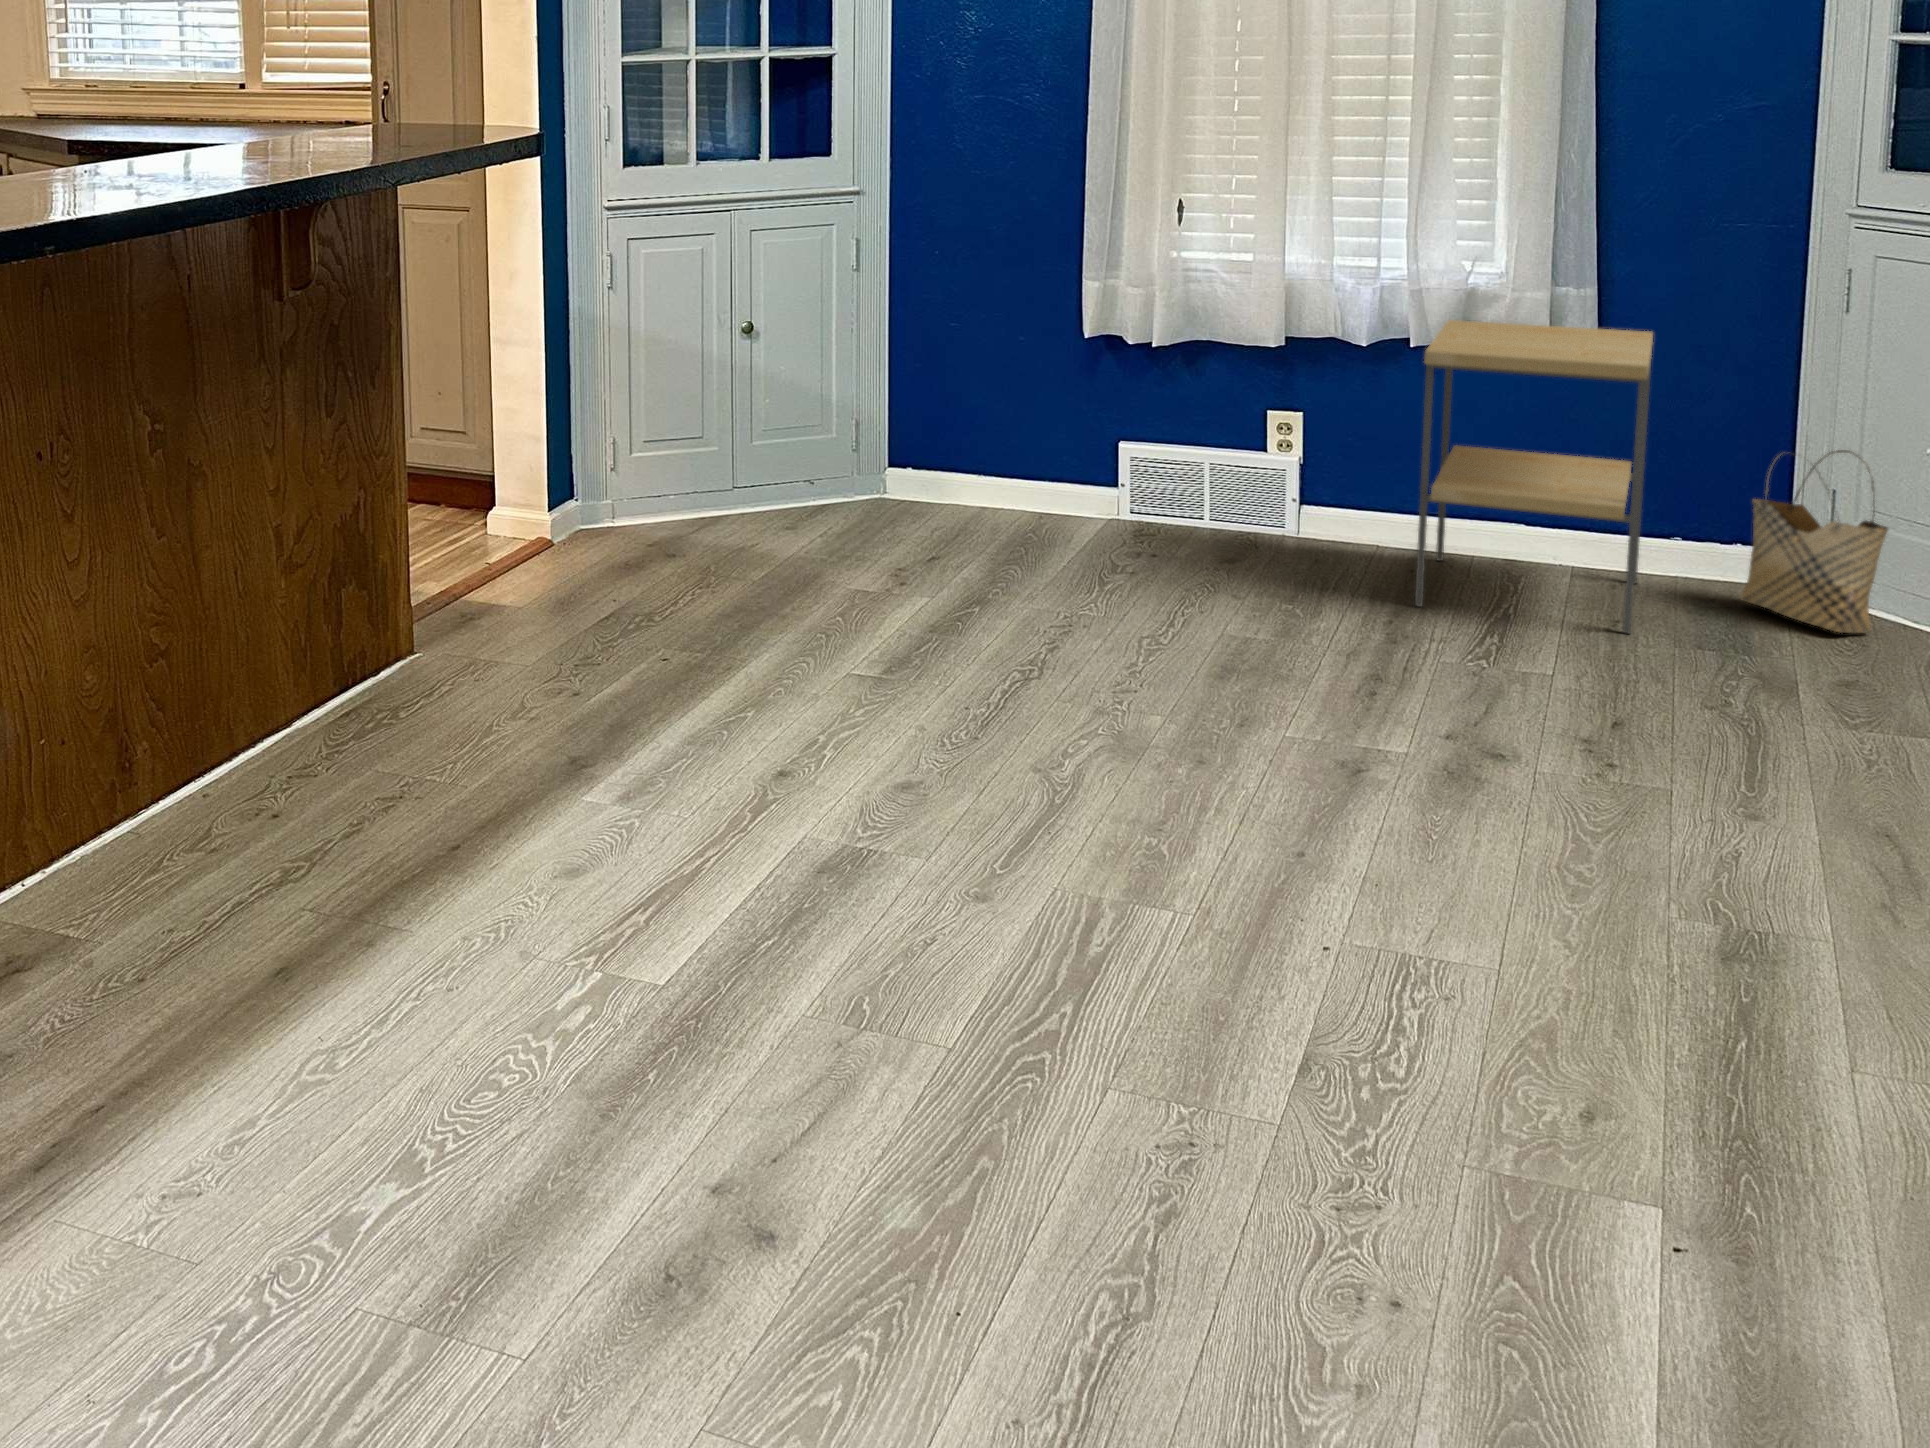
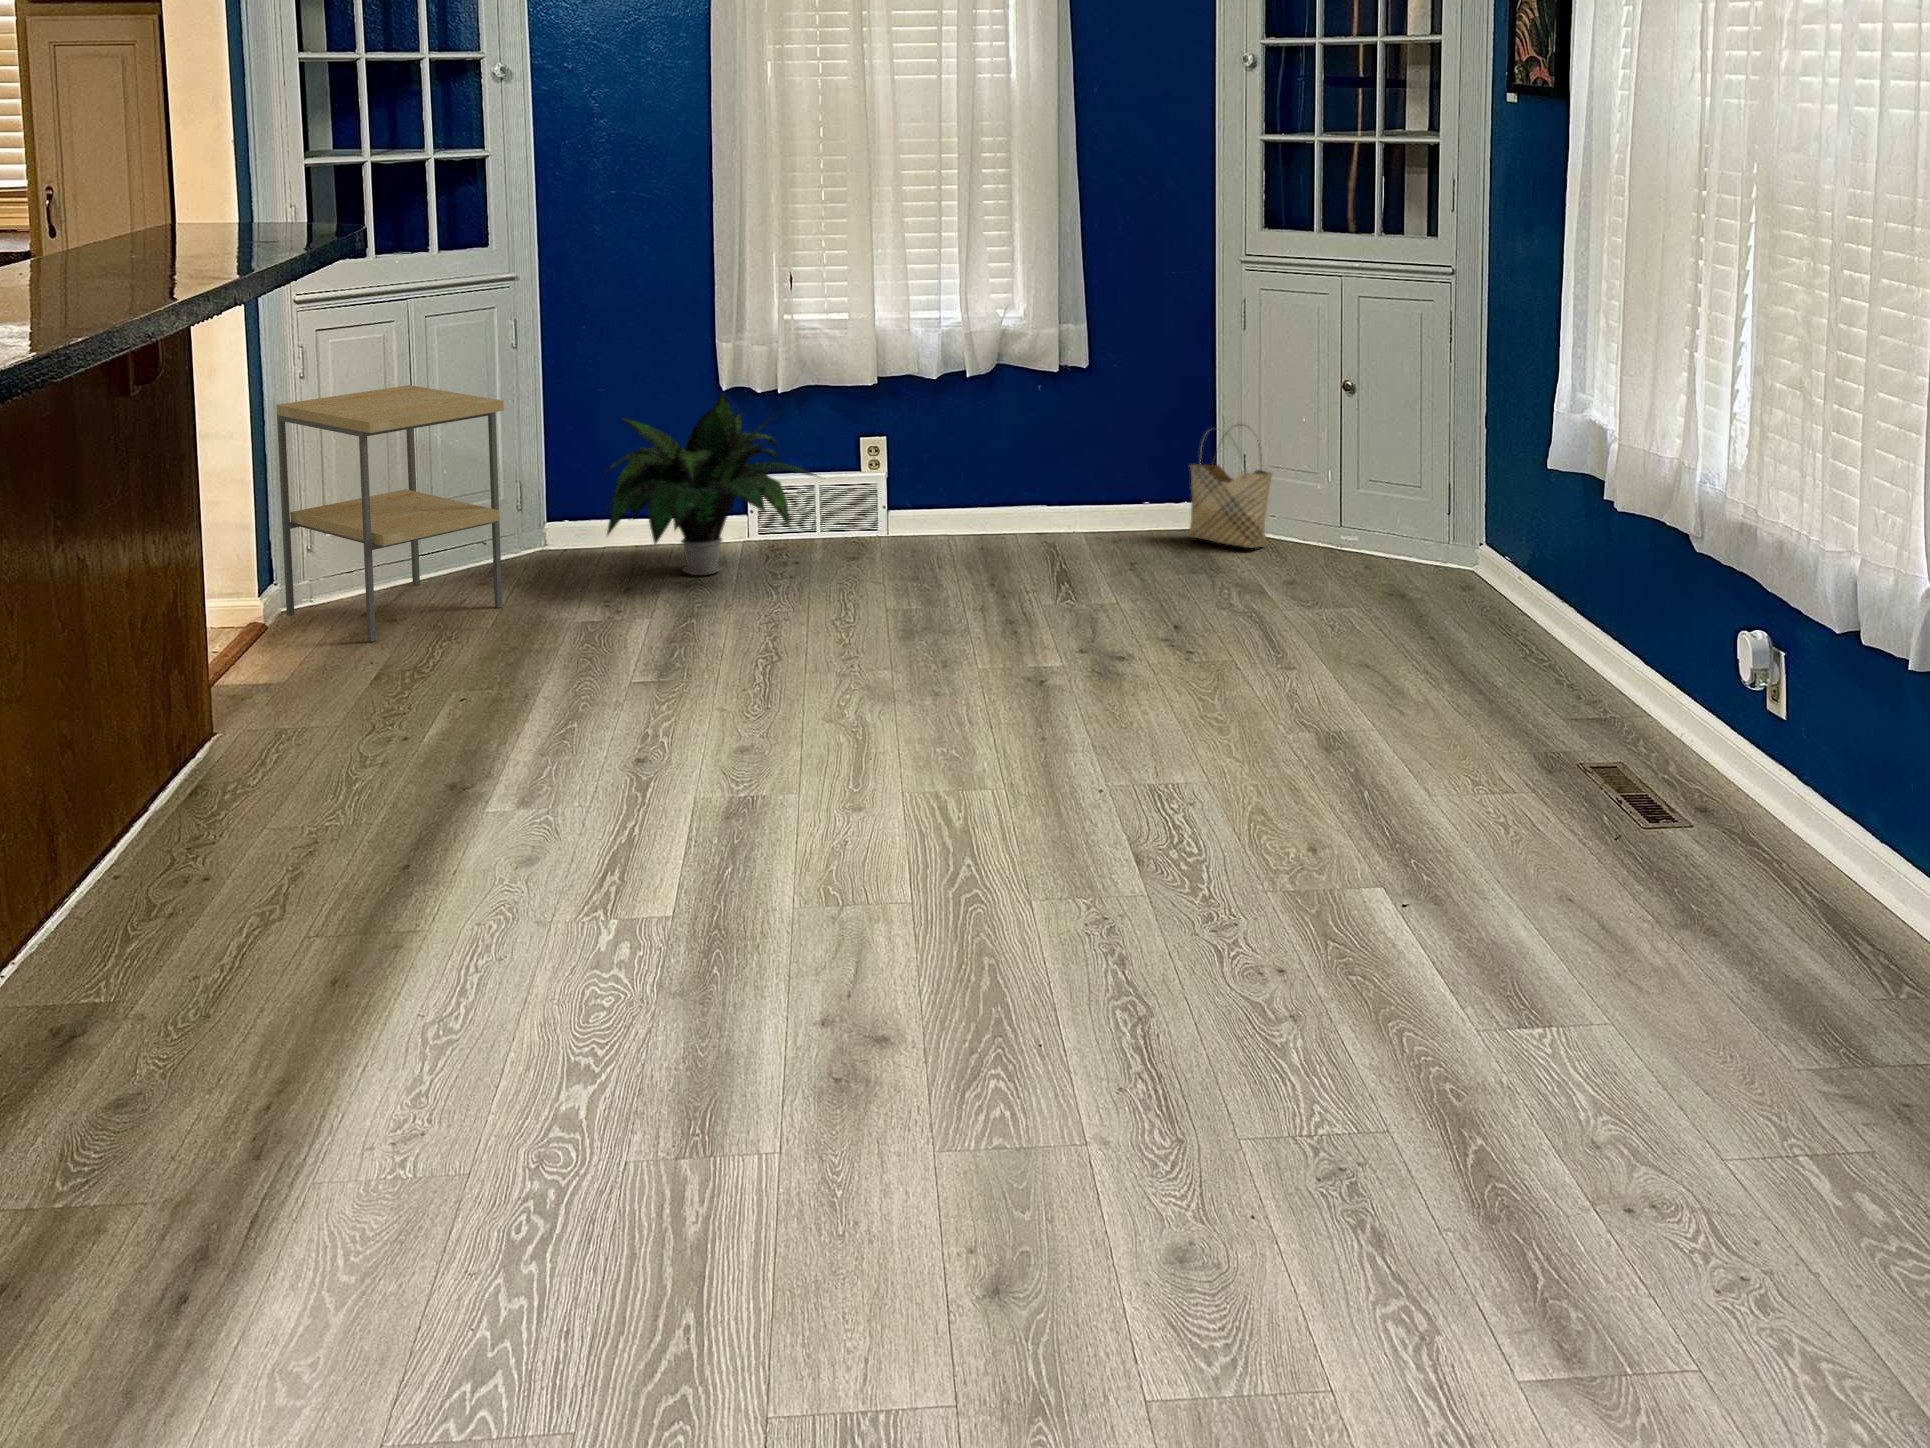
side table: present [1415,320,1653,633] -> present [277,385,504,642]
potted plant: none [913,337,1200,554] -> present [599,392,817,575]

